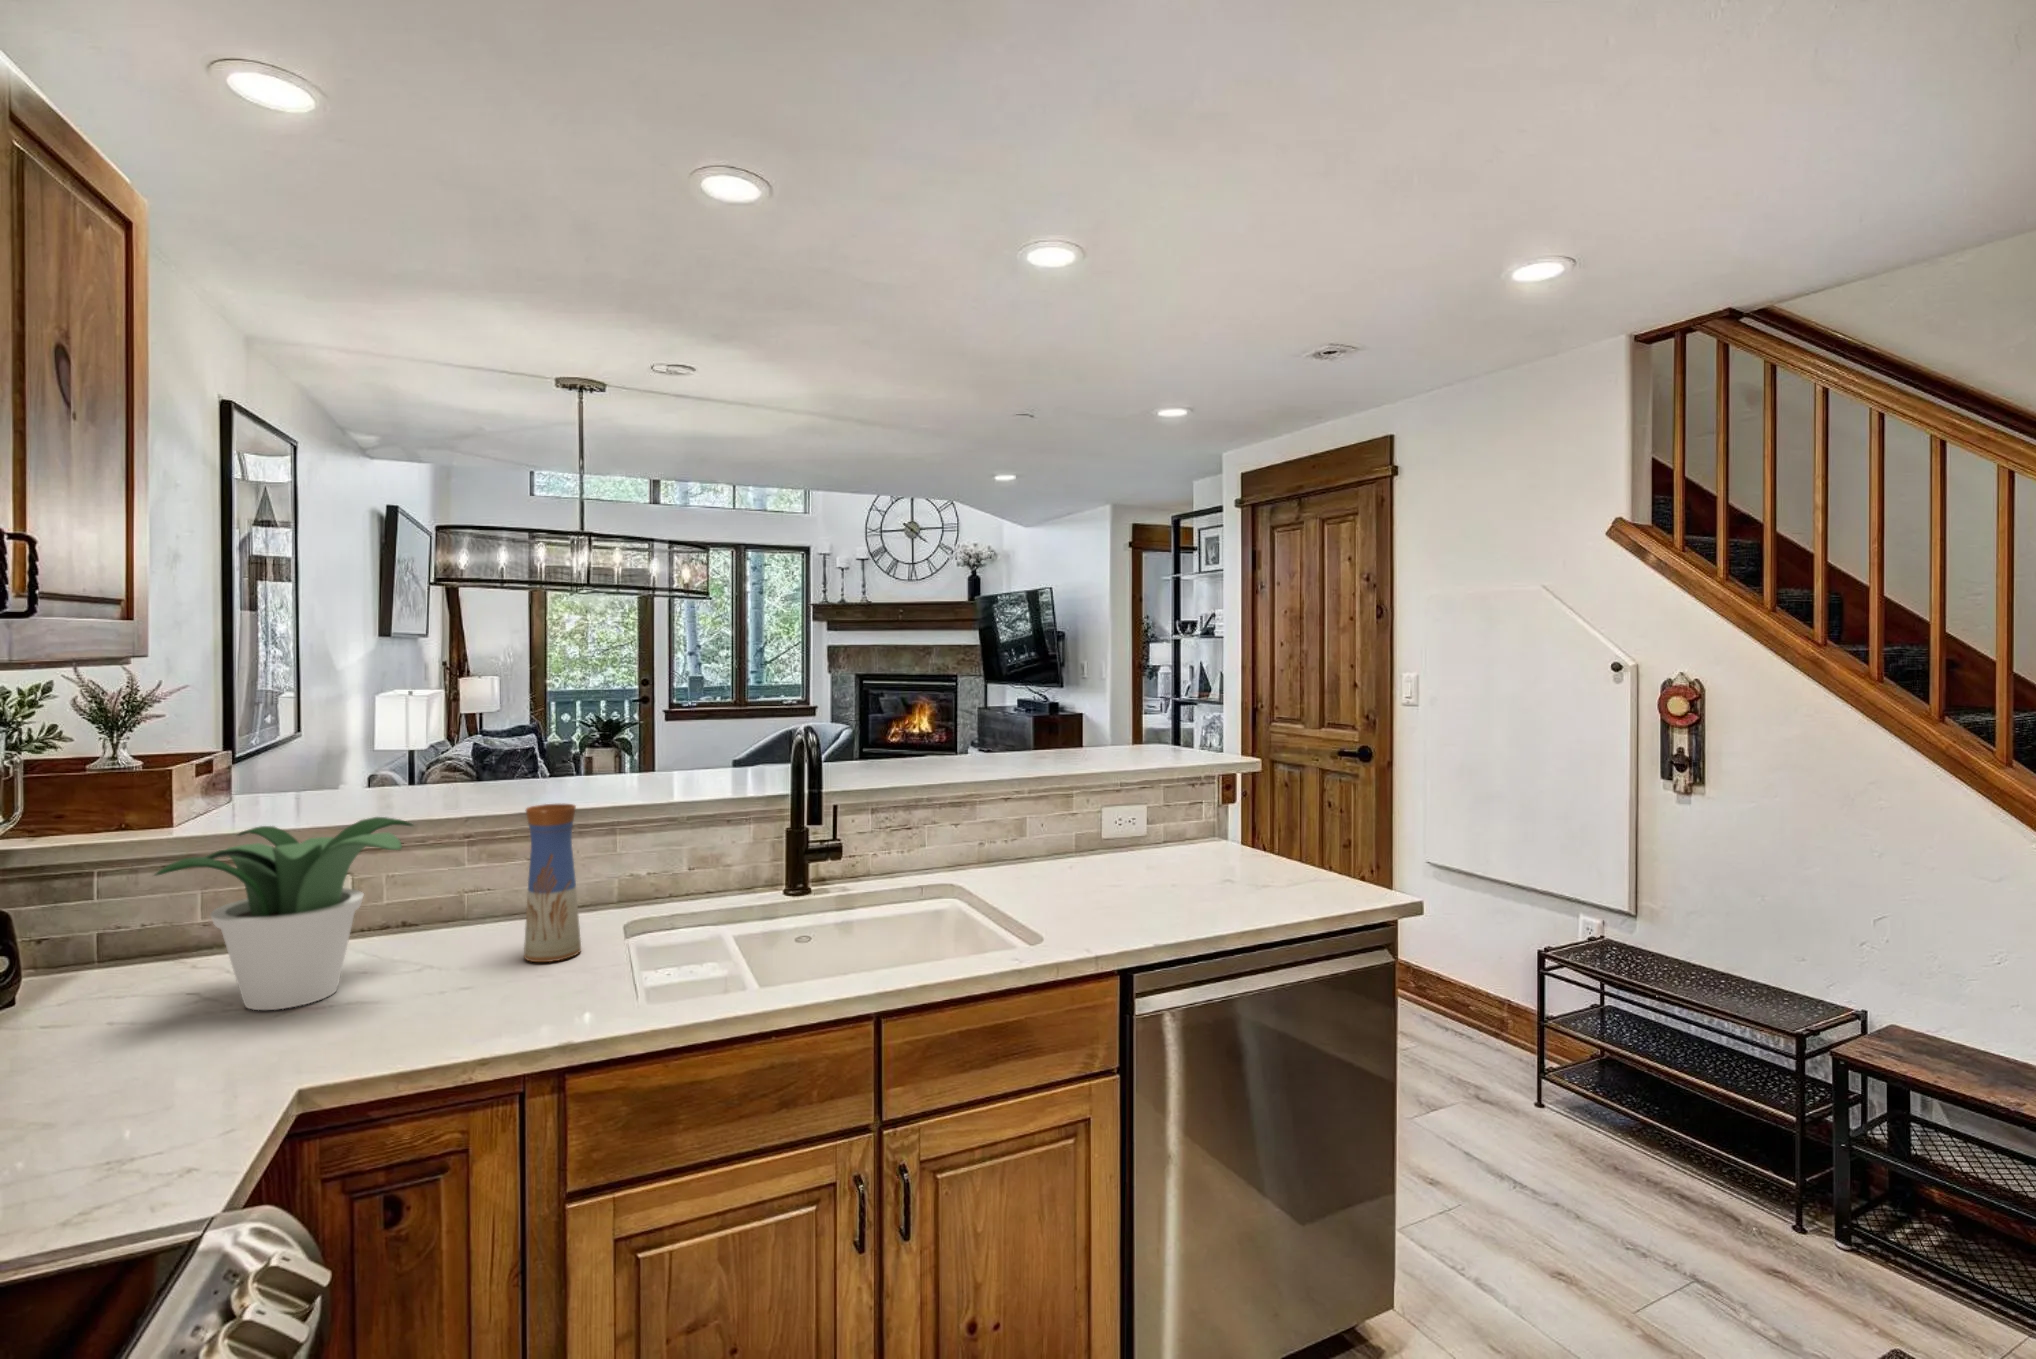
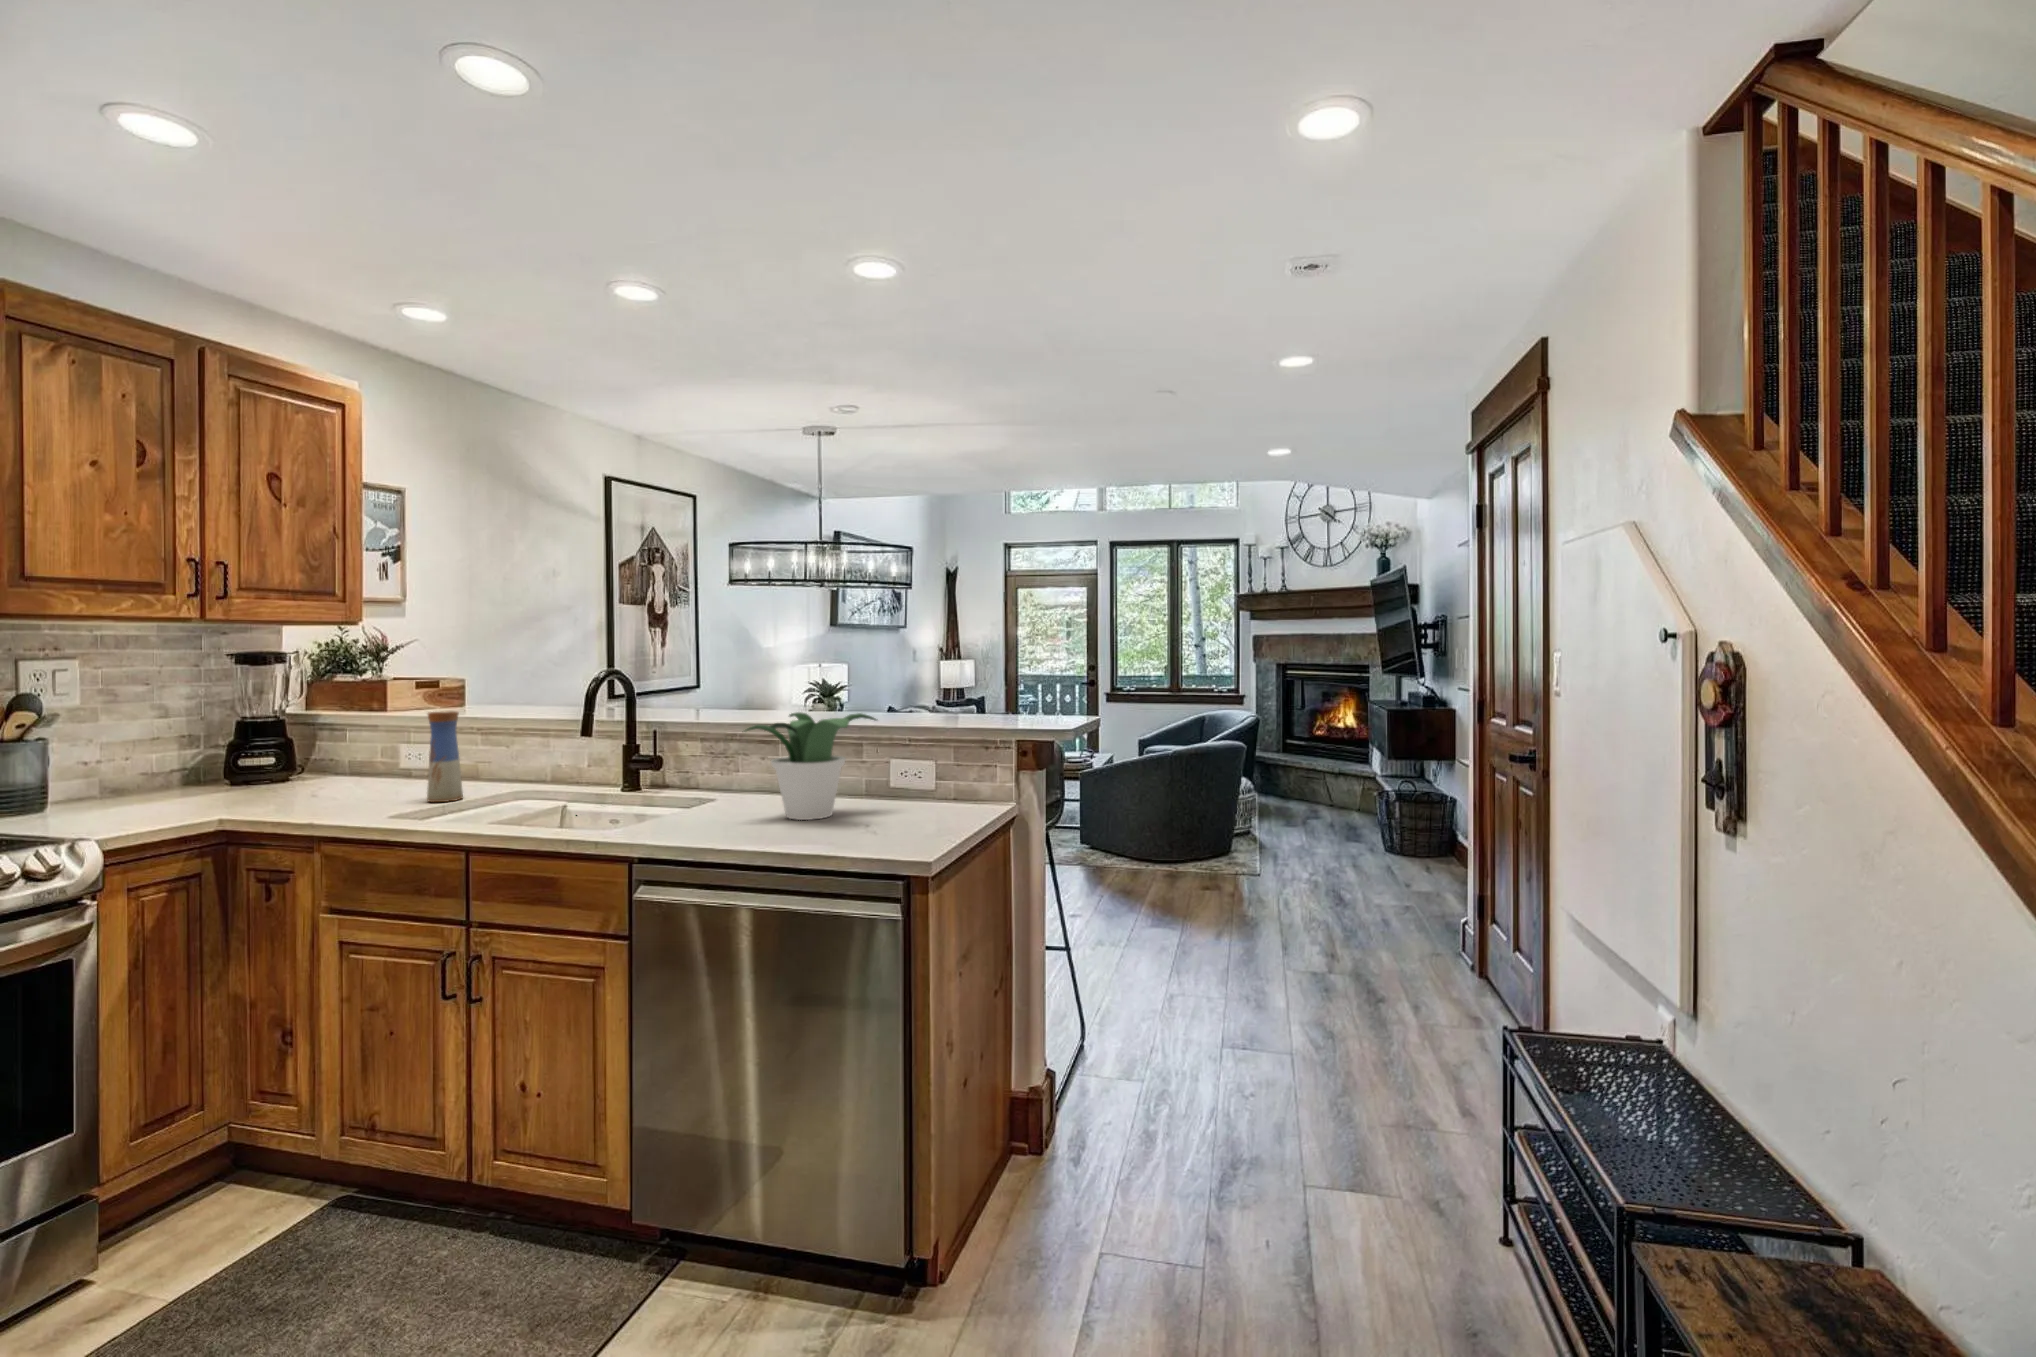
potted plant: present [155,817,413,1010] -> present [745,712,877,820]

